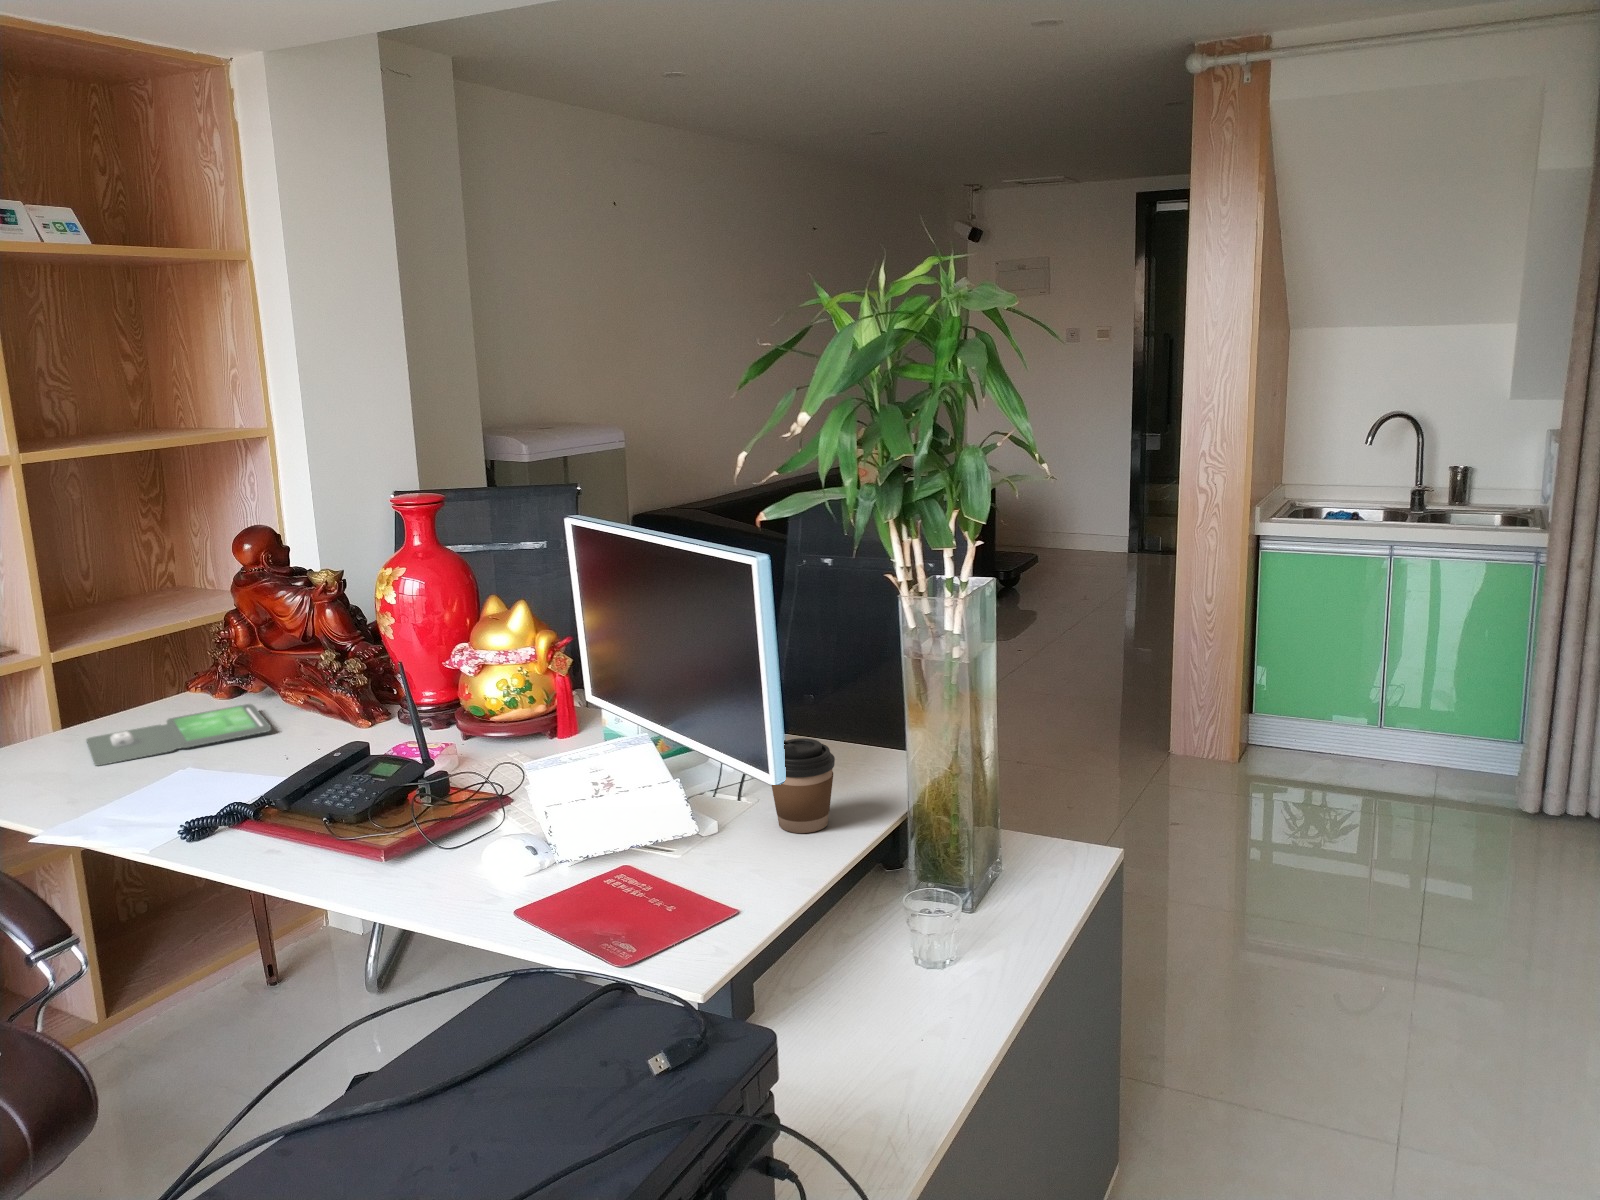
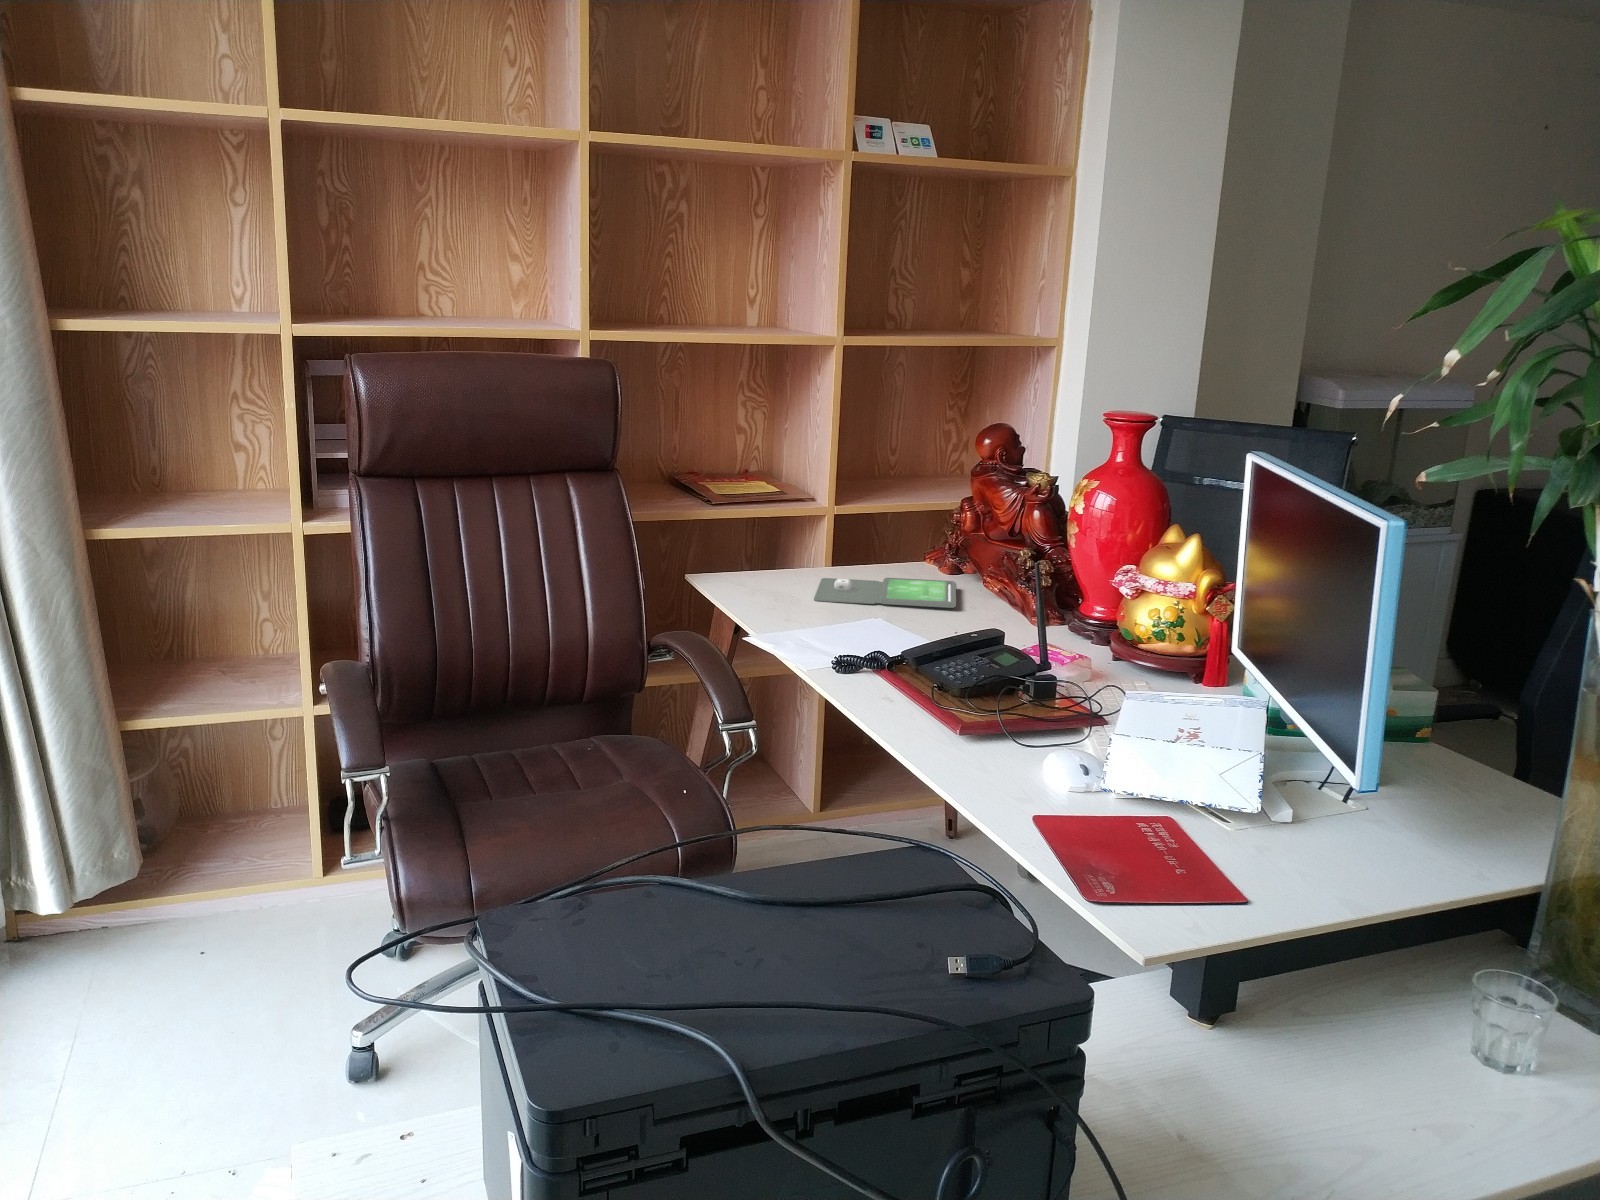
coffee cup: present [772,738,835,833] -> none [1368,741,1456,856]

